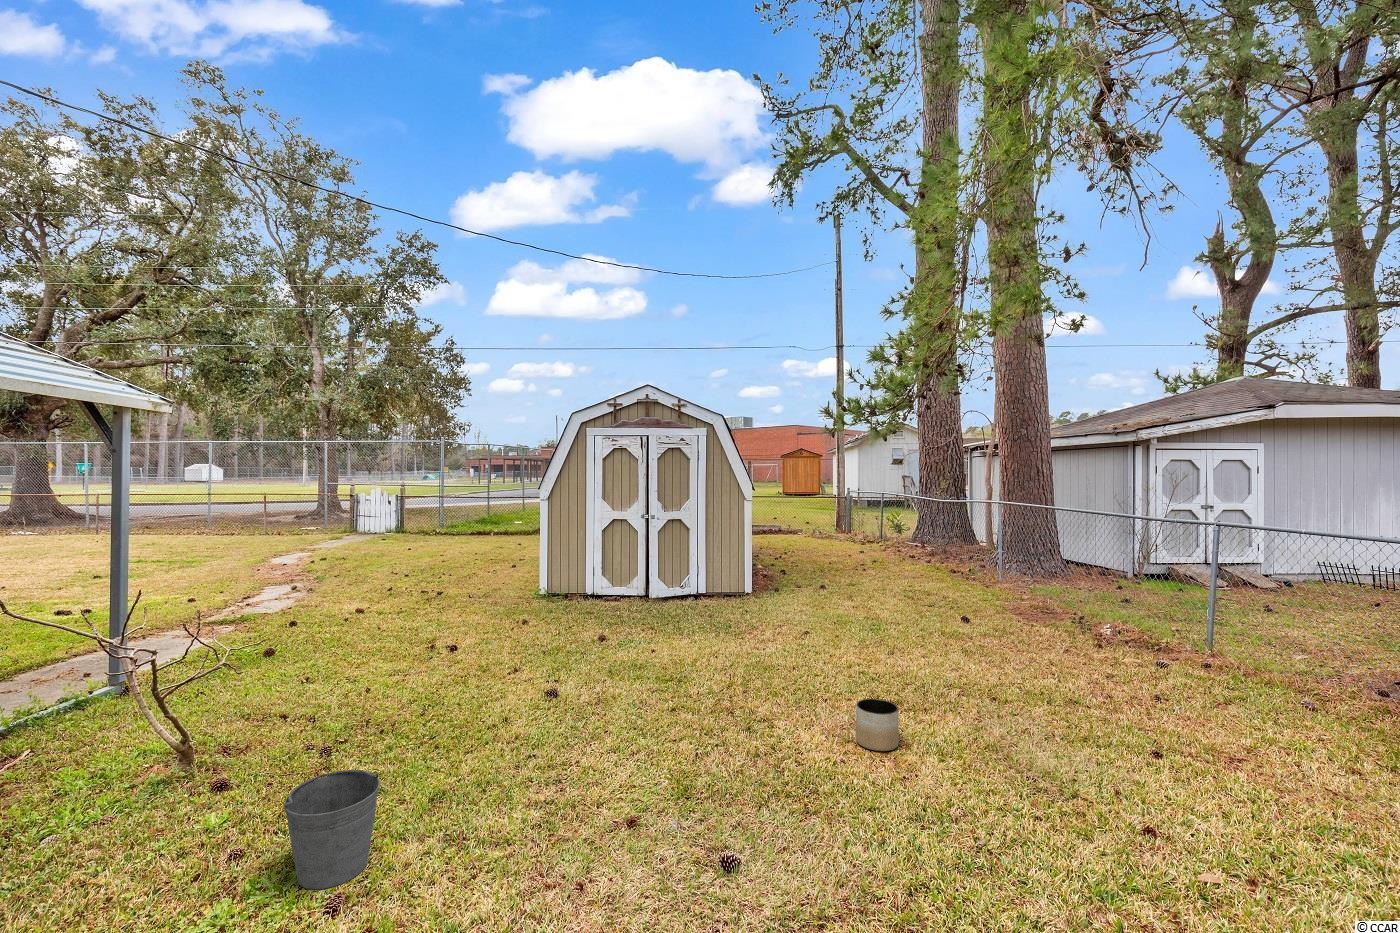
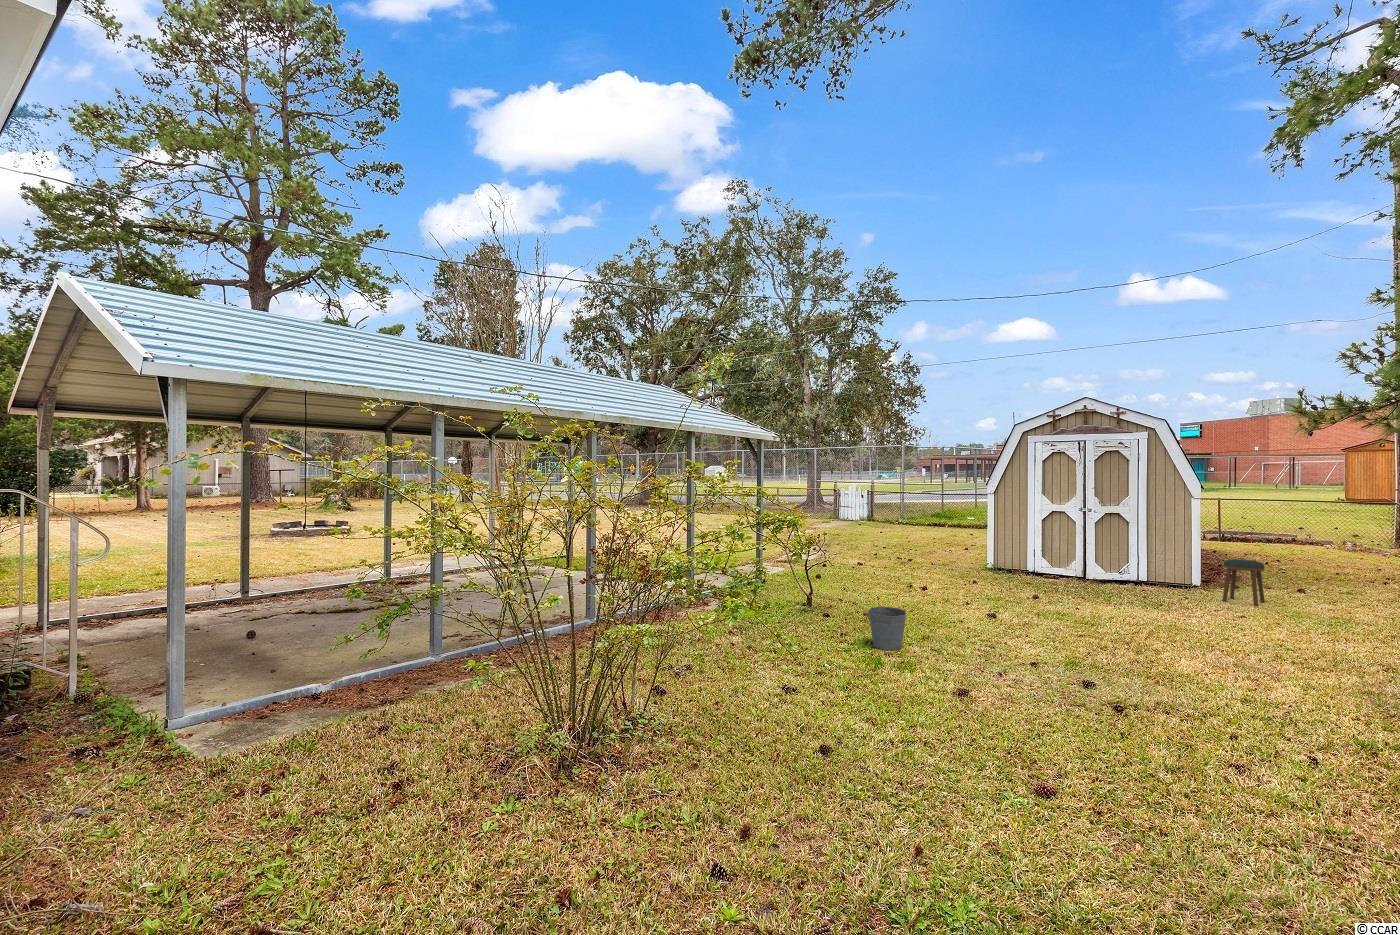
stool: none [781,565,815,615] -> present [1223,559,1265,606]
planter: present [856,699,899,752] -> none [1226,638,1265,673]

